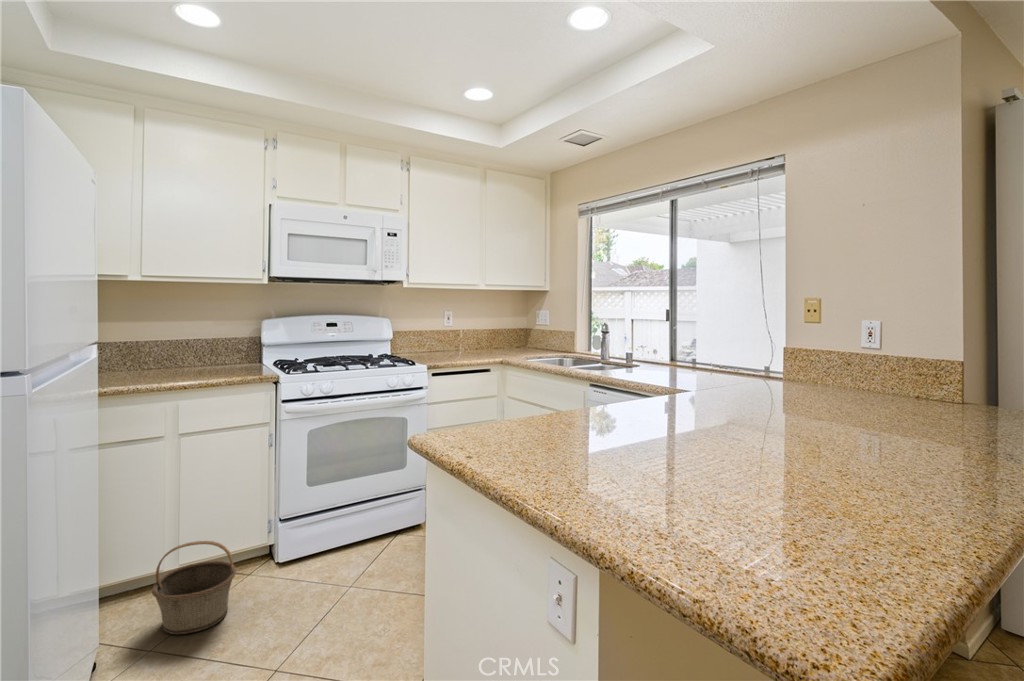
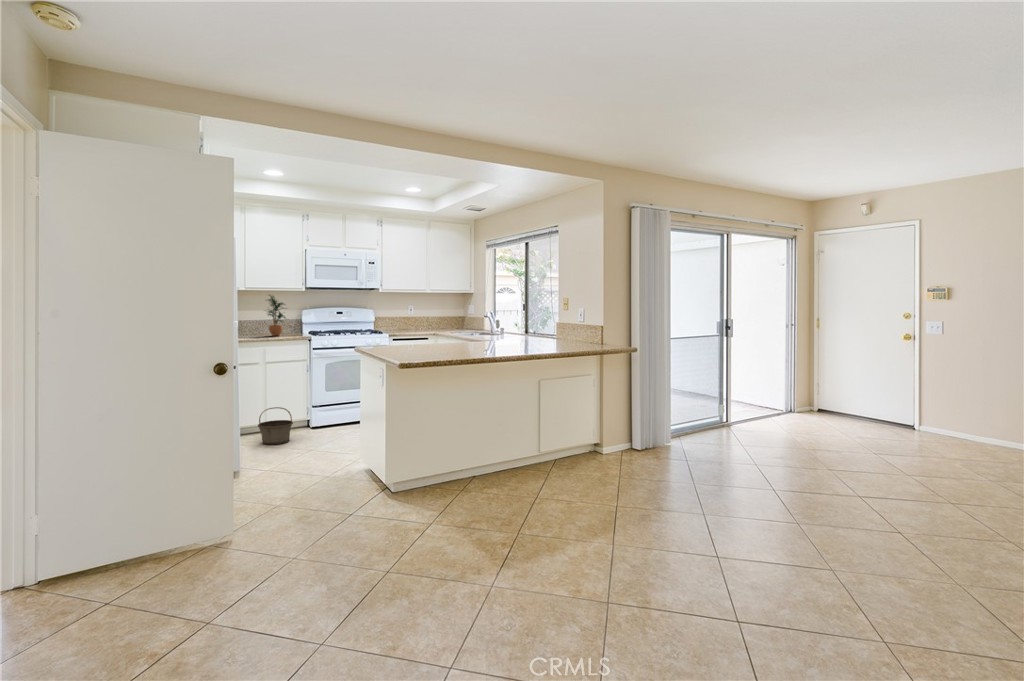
potted plant: none [179,290,234,372] -> present [268,295,285,335]

